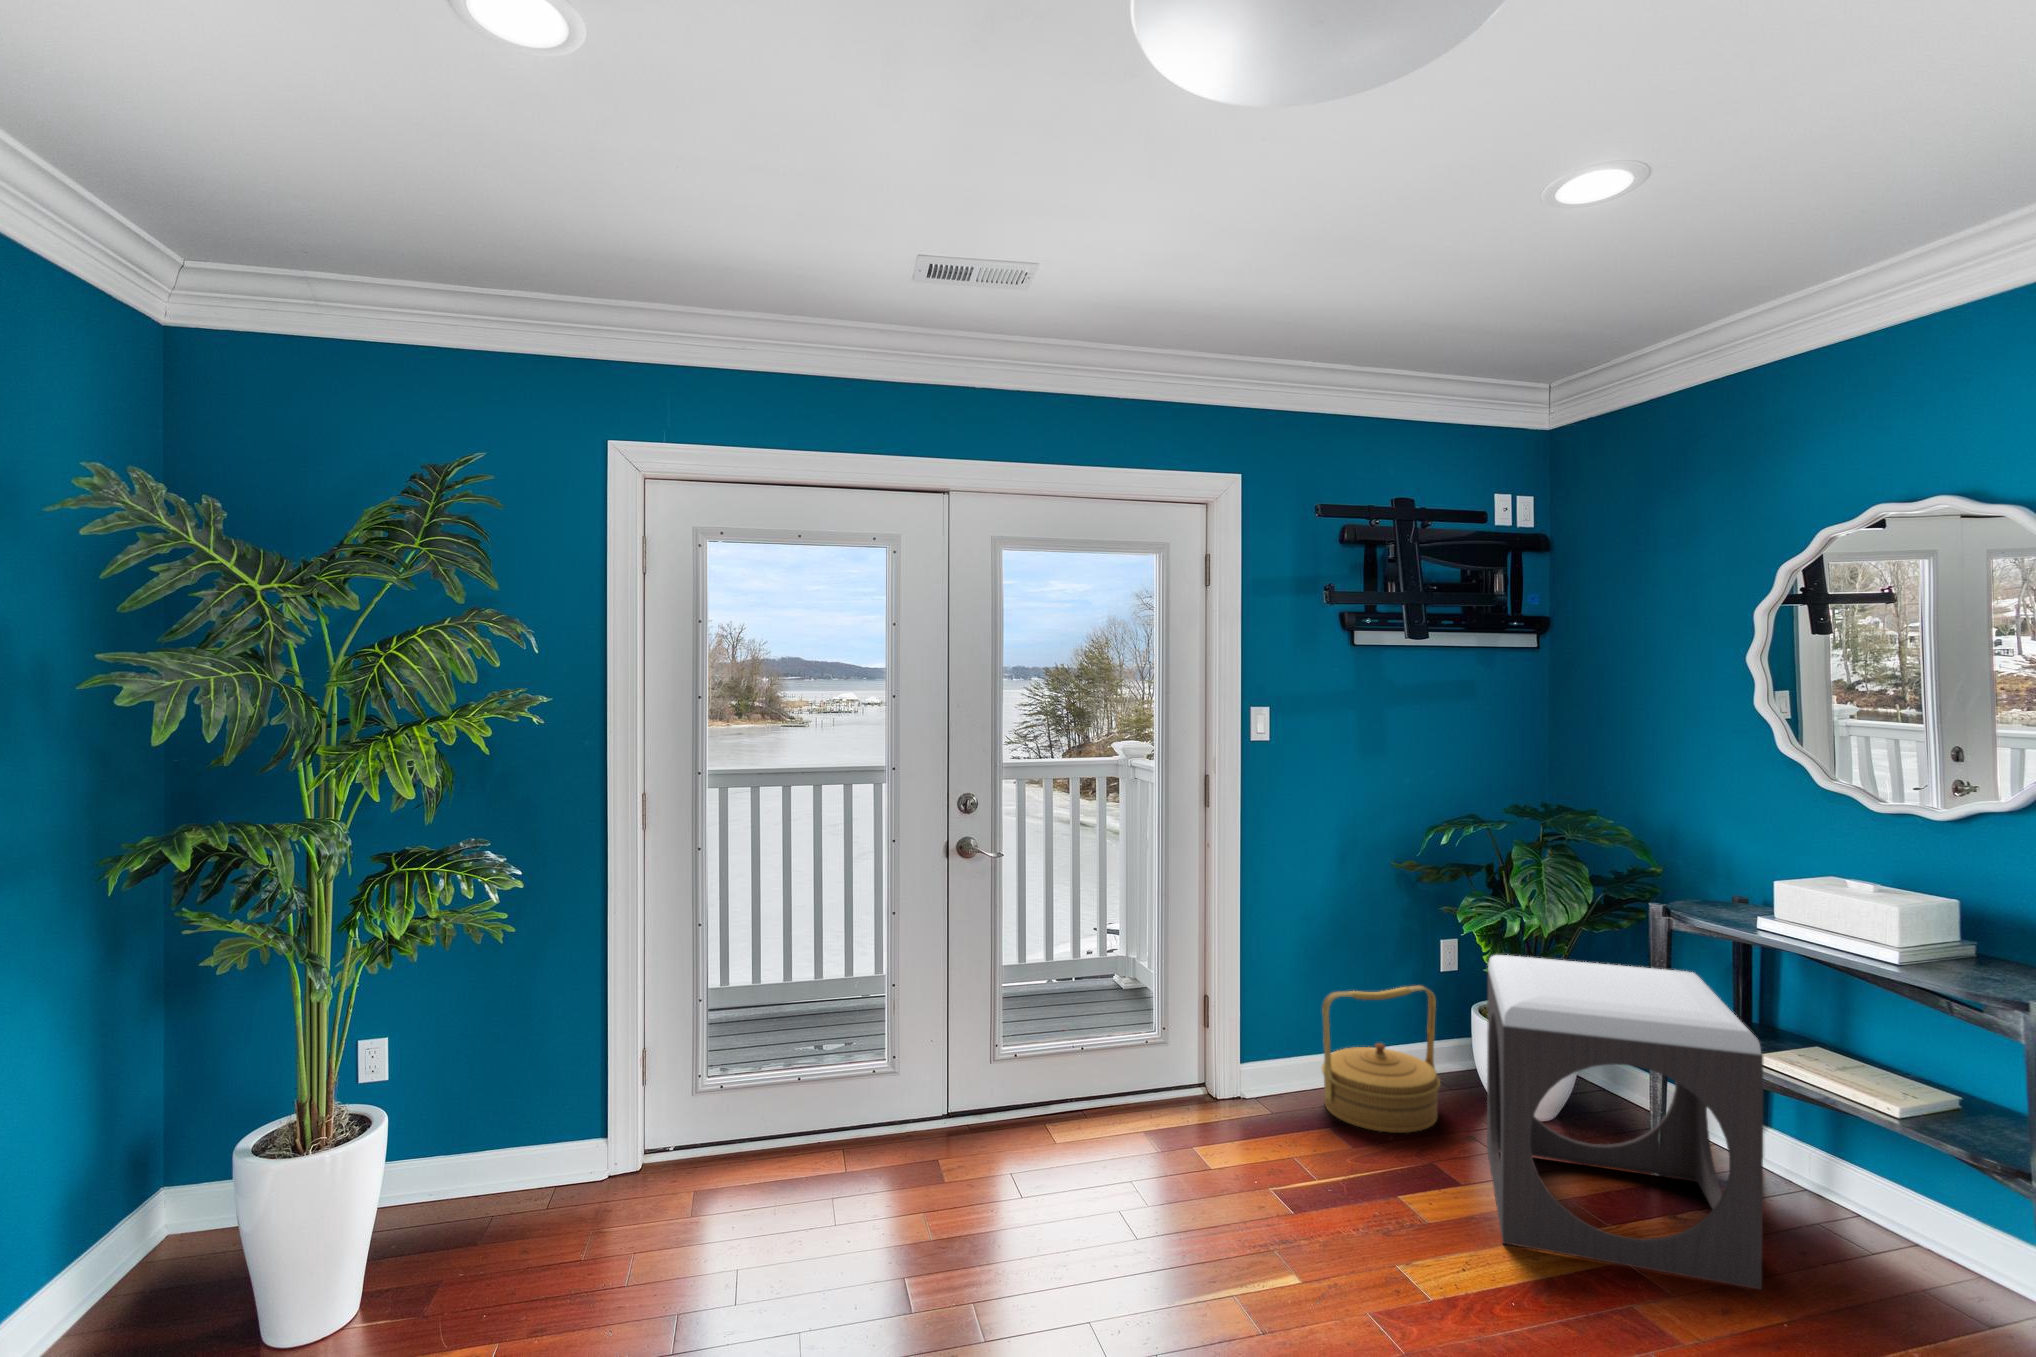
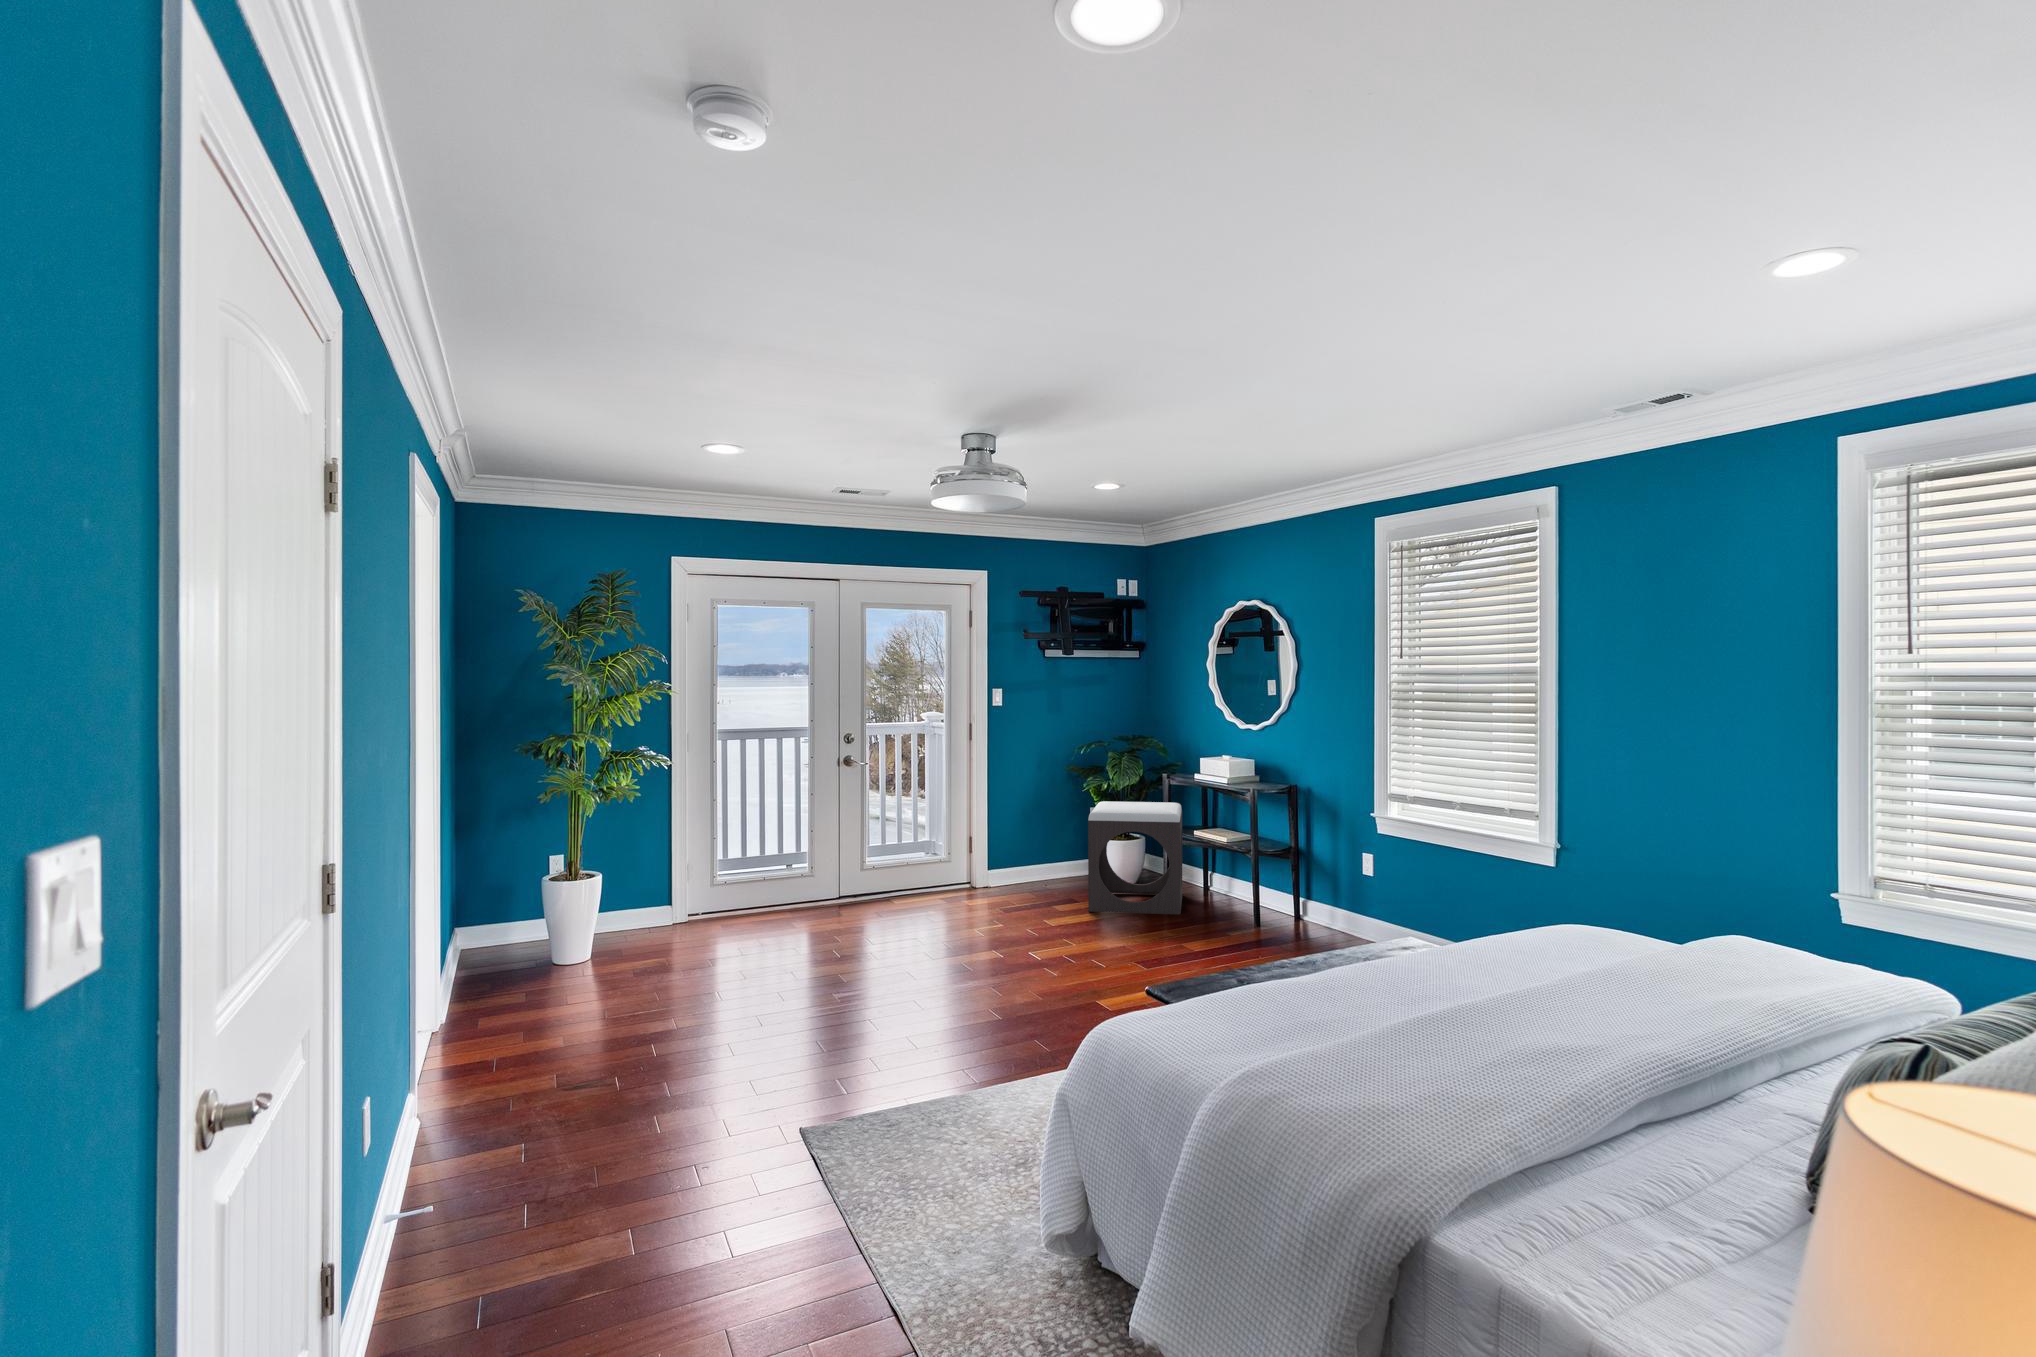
woven basket: present [1322,986,1440,1133] -> none [1026,826,1081,891]

